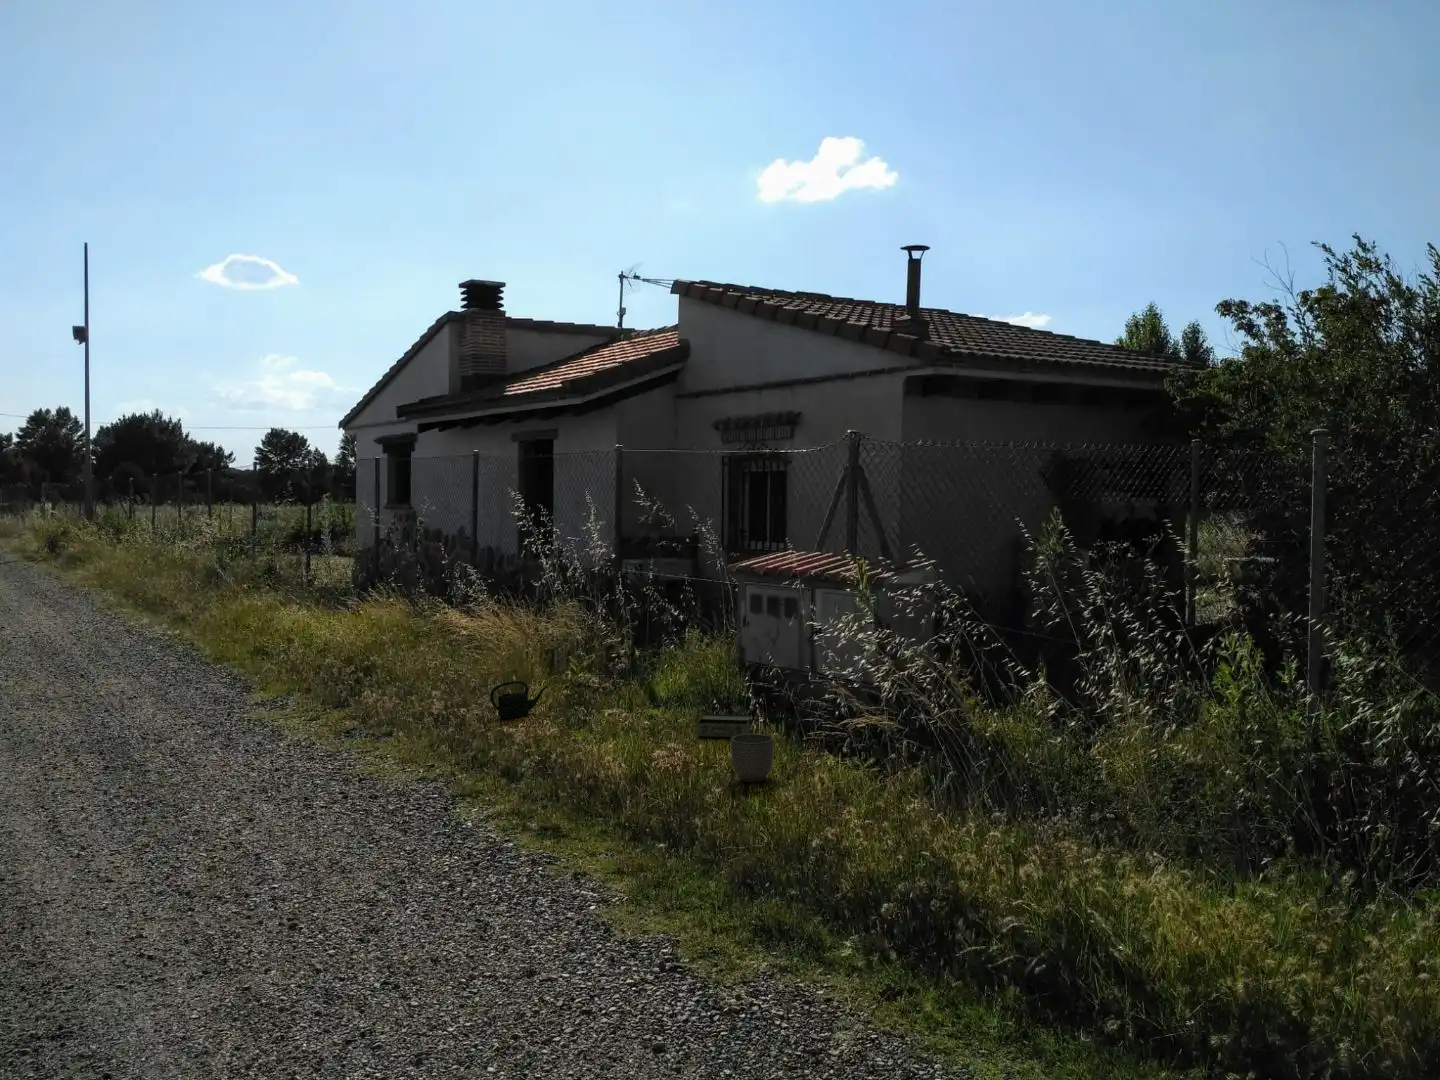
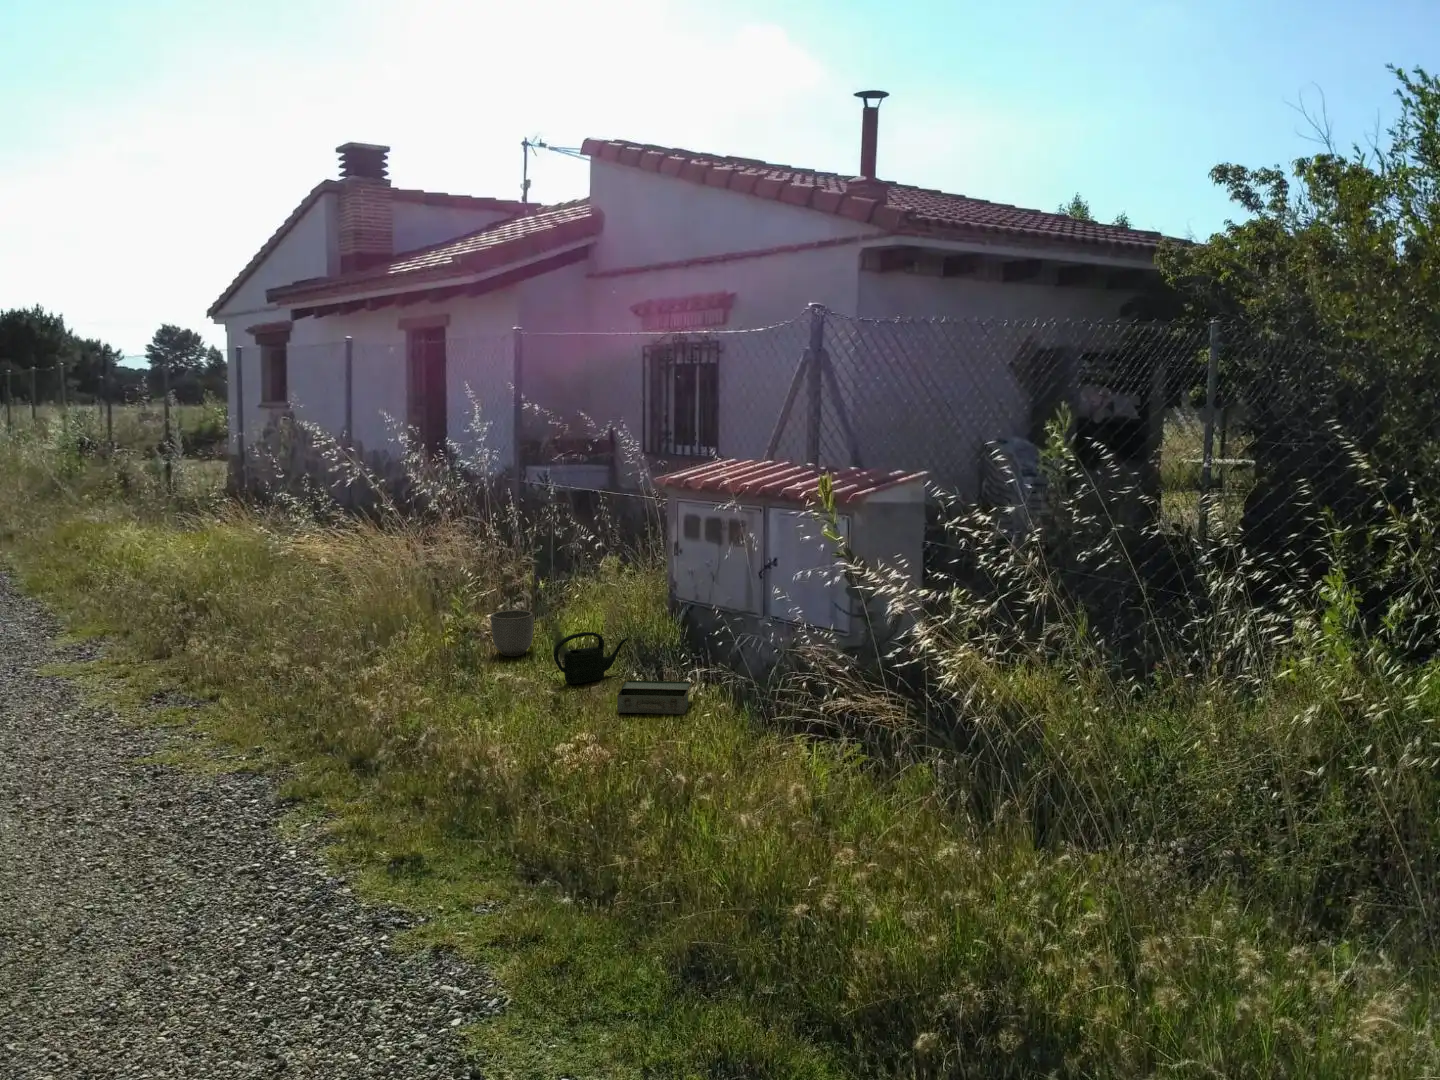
watering can: present [490,681,547,719] -> present [554,632,628,684]
planter: present [731,734,774,782] -> present [491,610,533,656]

